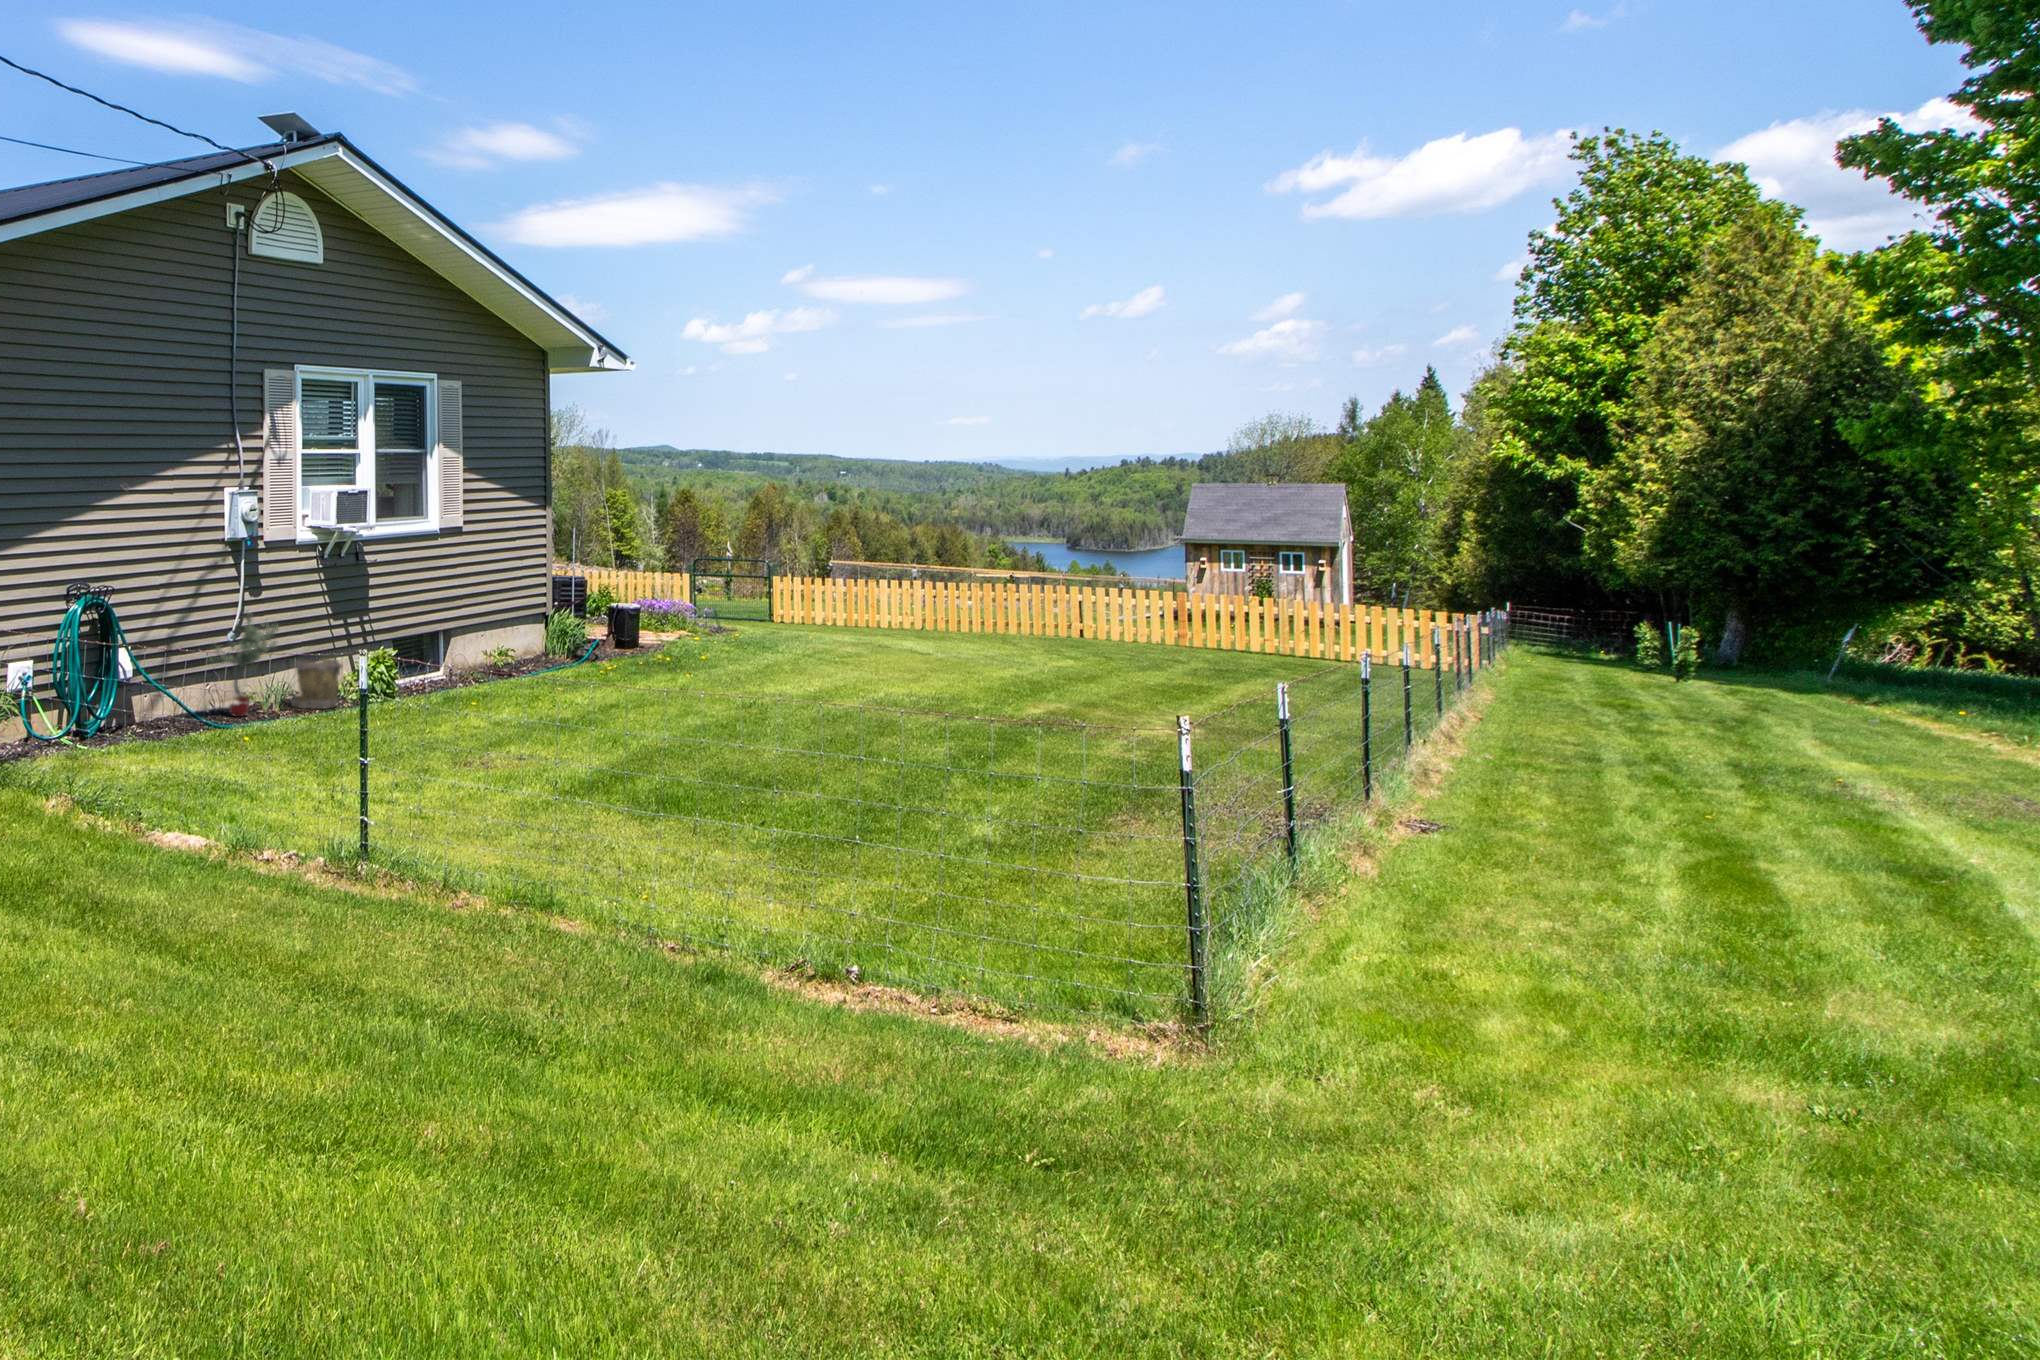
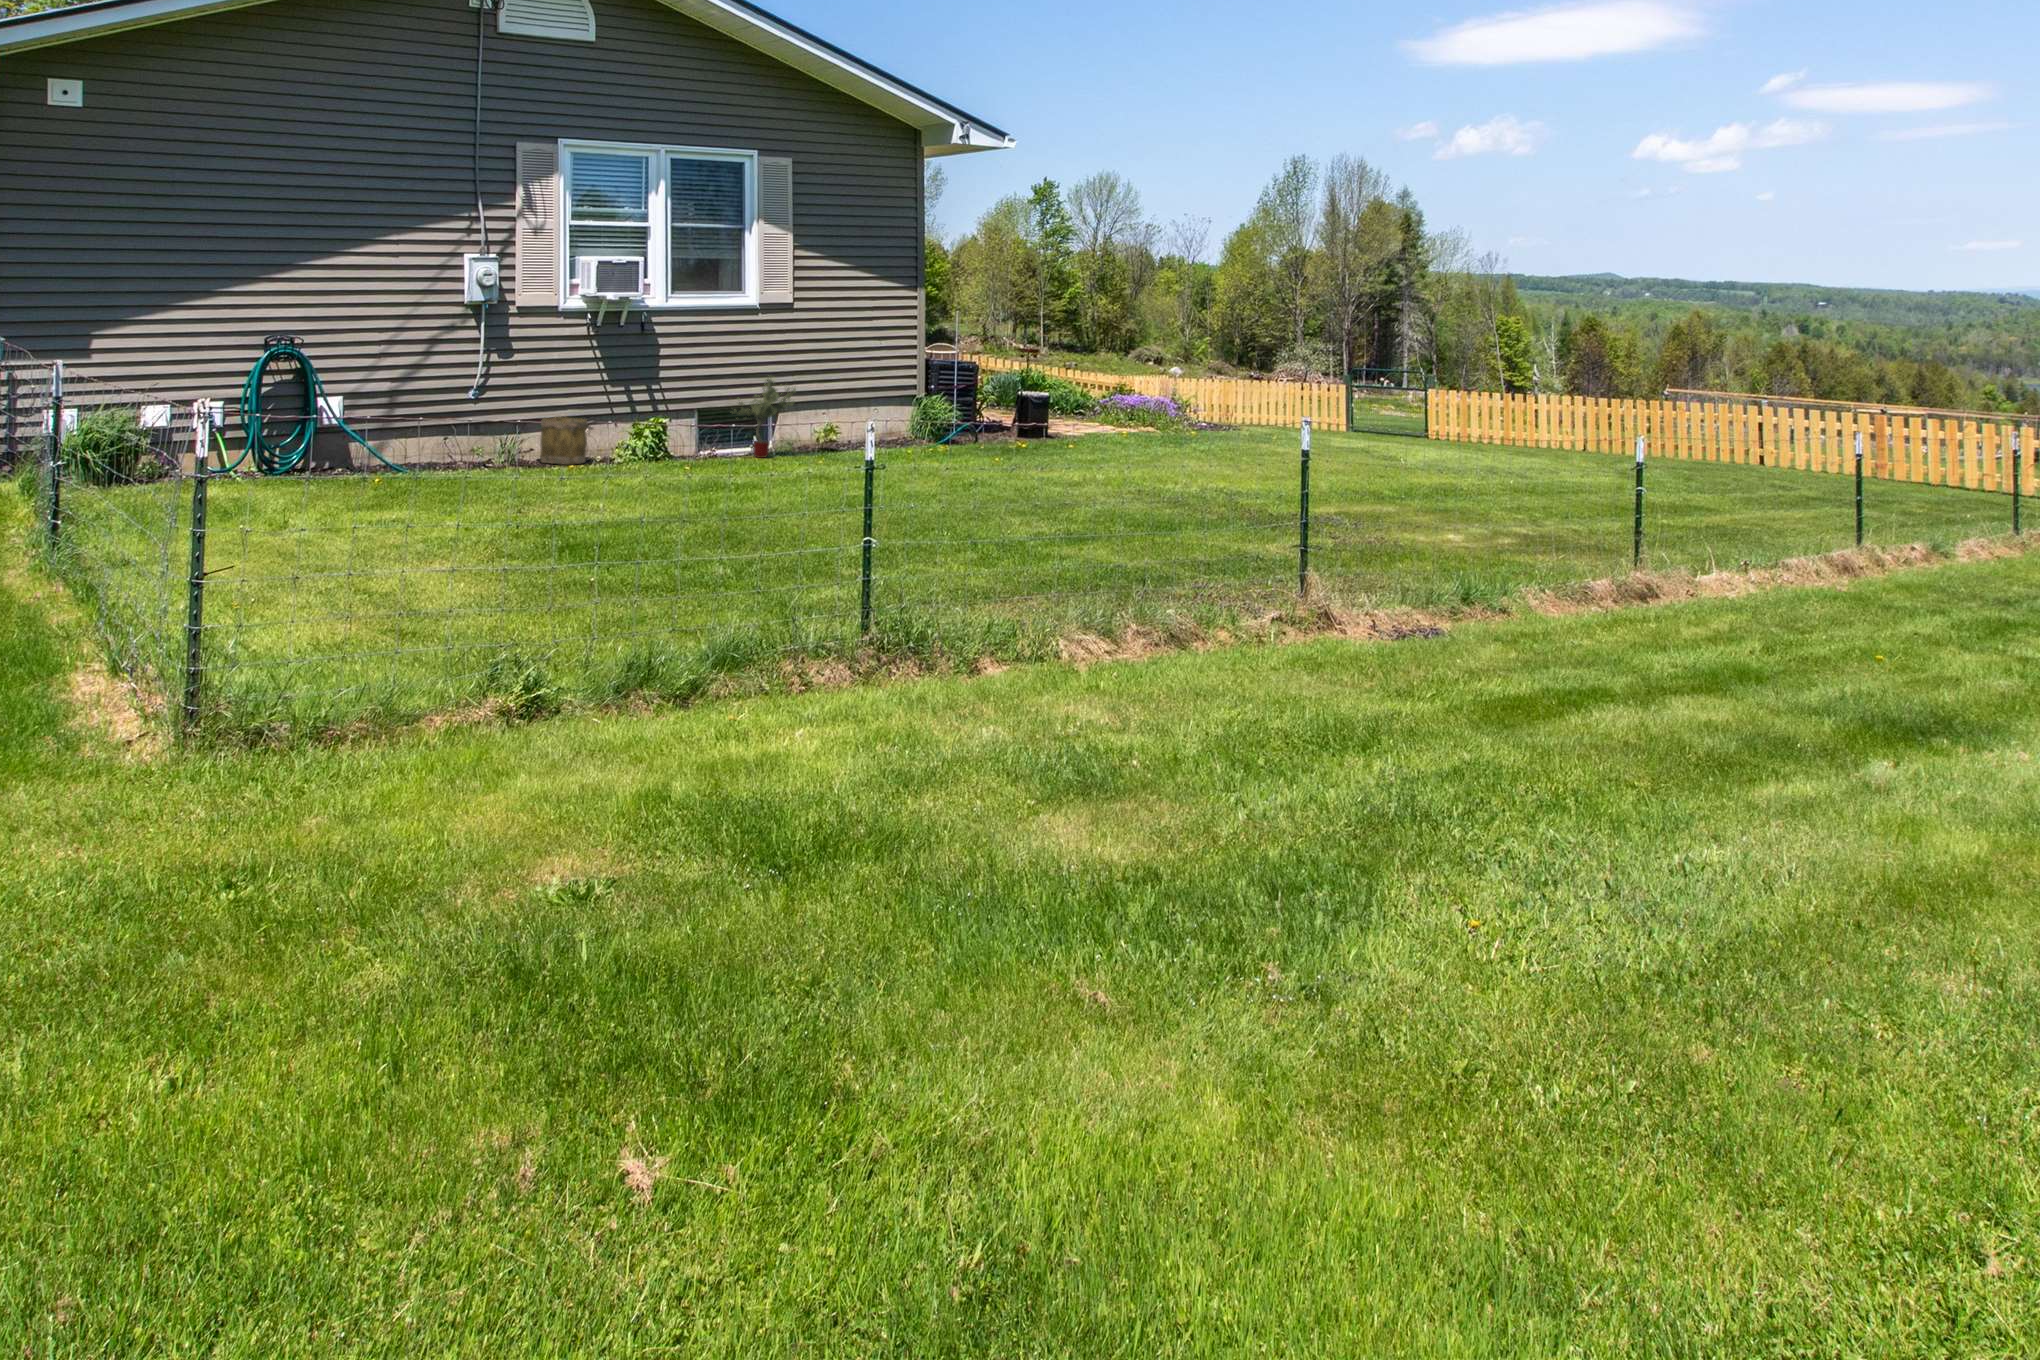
potted tree: present [206,612,278,717] -> present [732,375,796,458]

